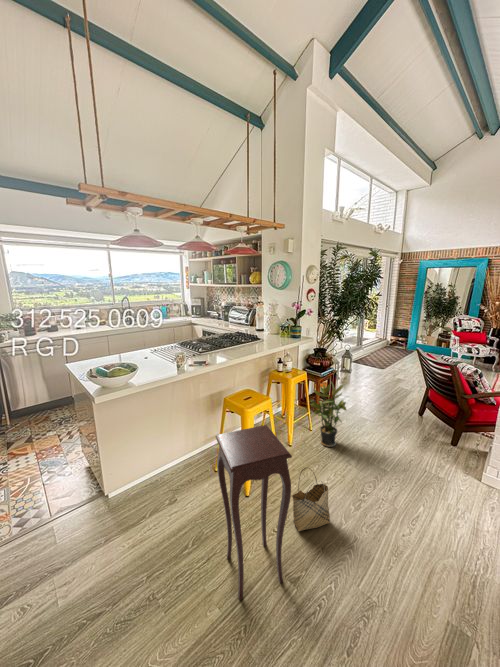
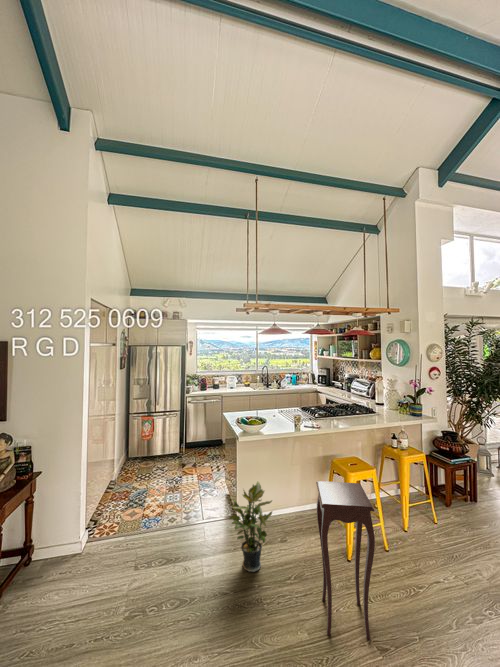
potted plant: present [310,382,346,447] -> present [229,482,272,572]
woven basket: present [292,467,330,531] -> none [389,541,433,612]

